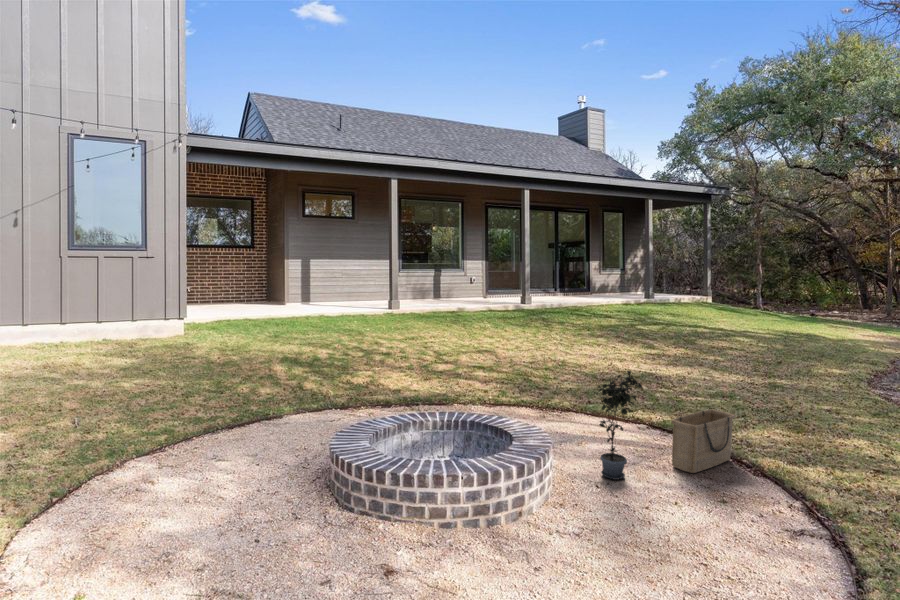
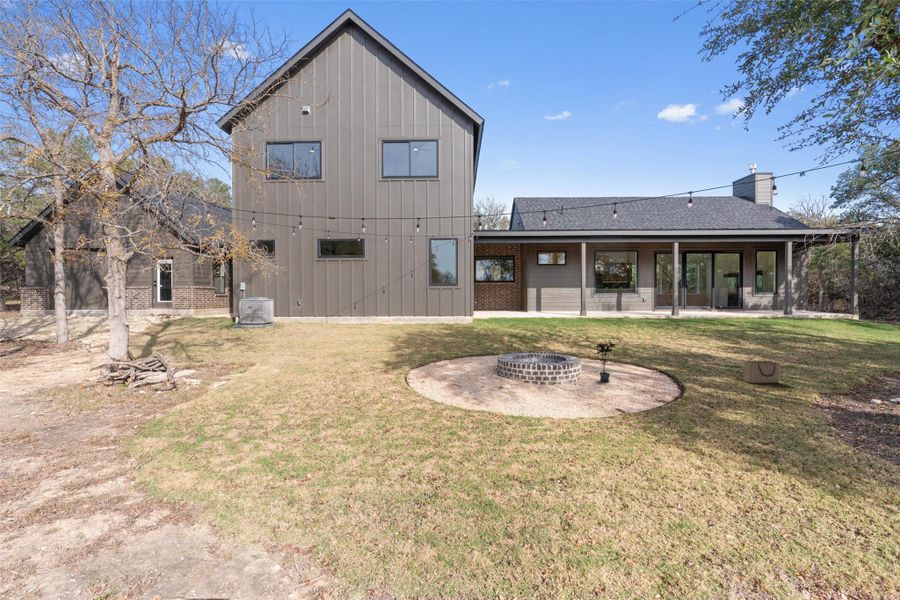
basket: present [671,409,735,473] -> present [744,361,781,383]

